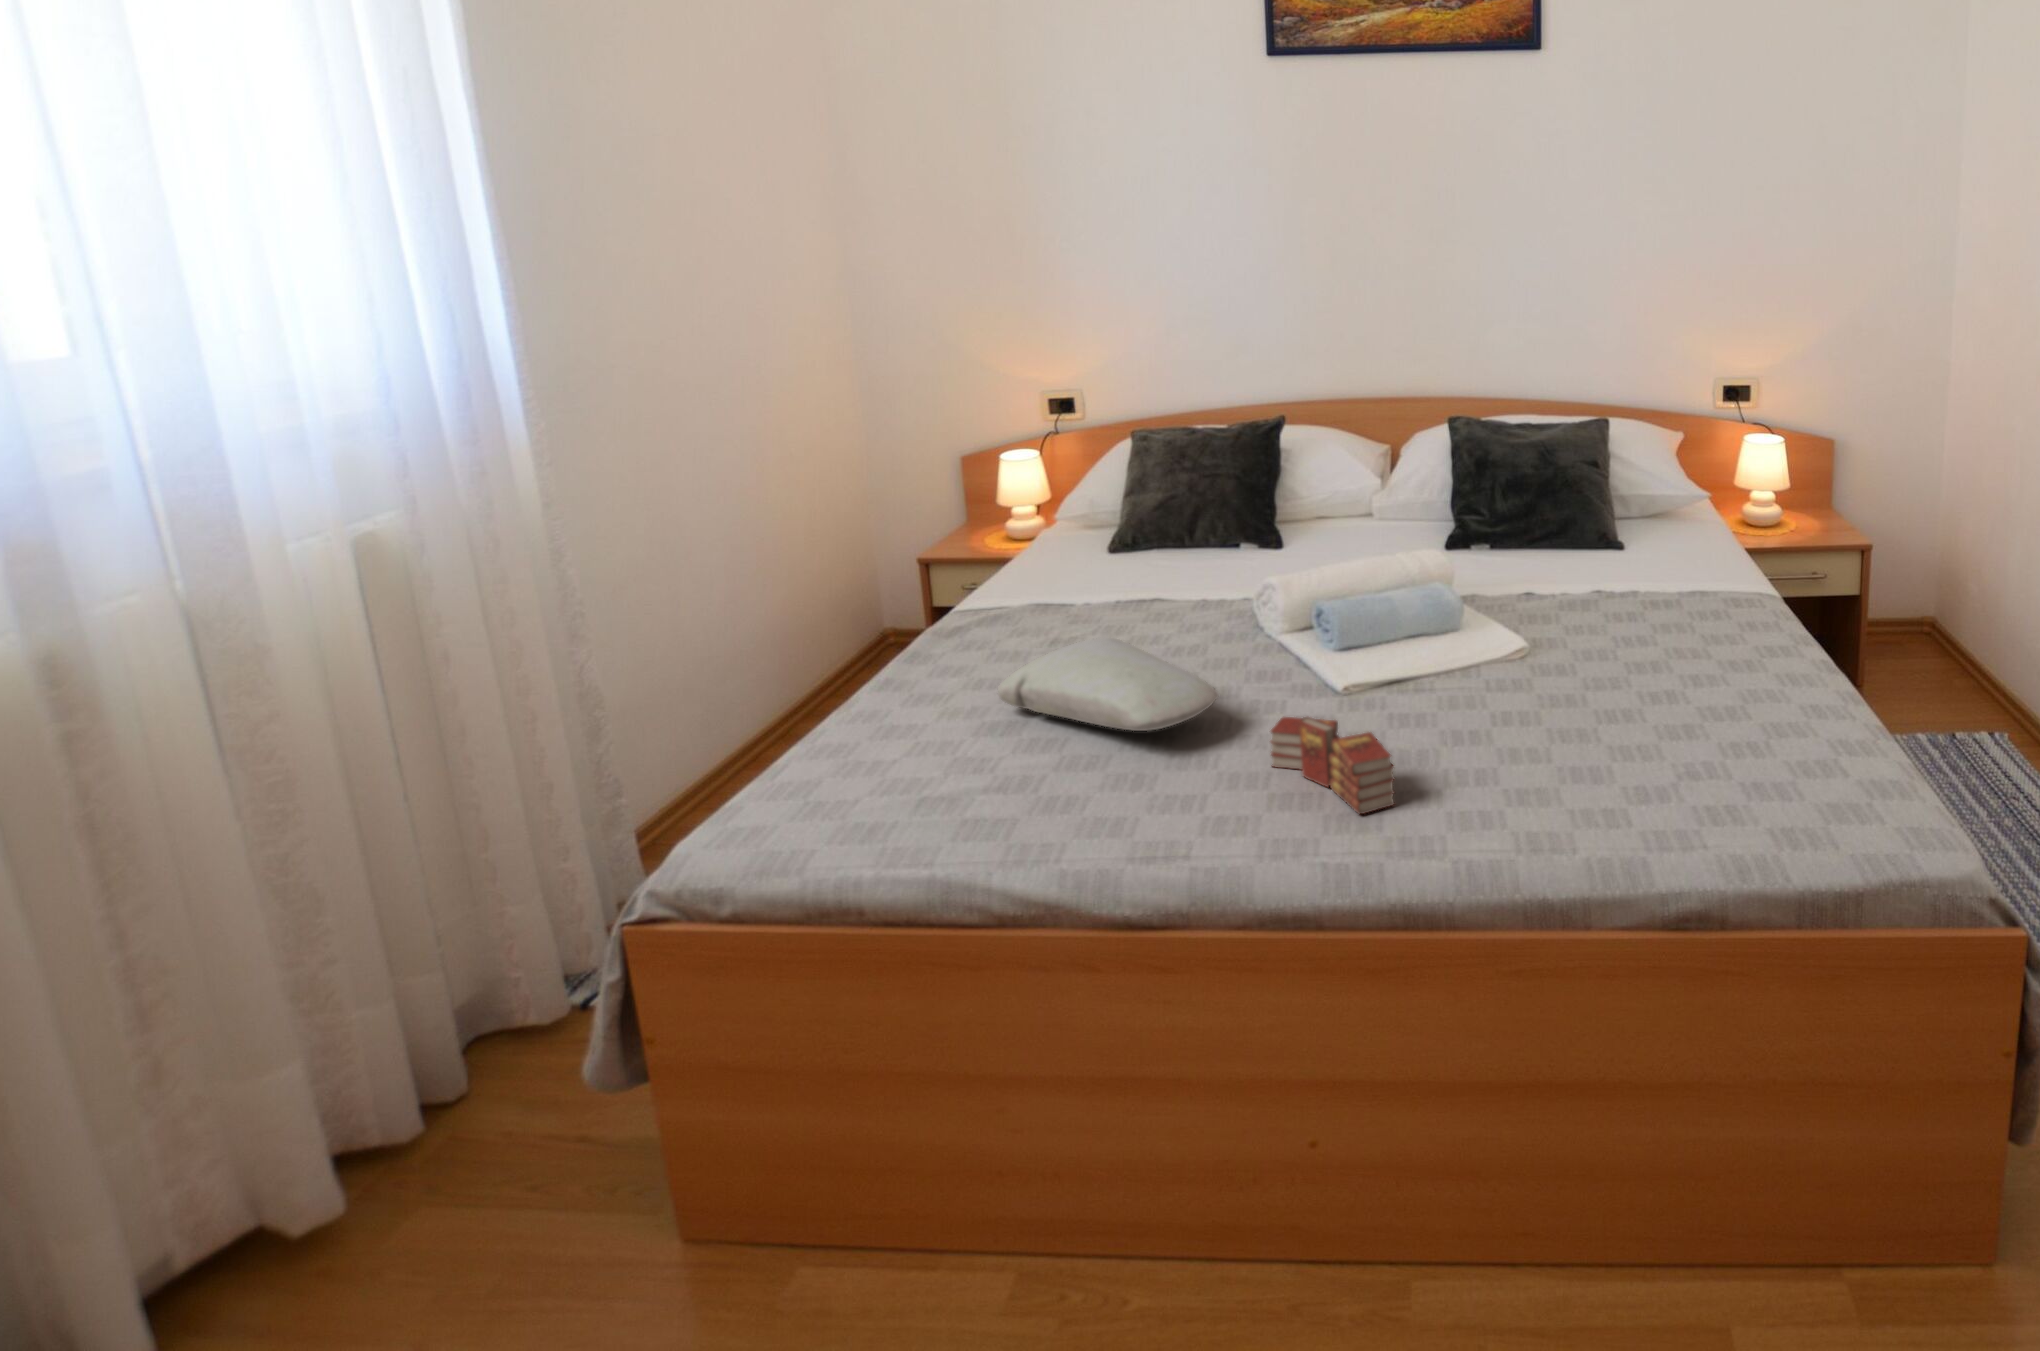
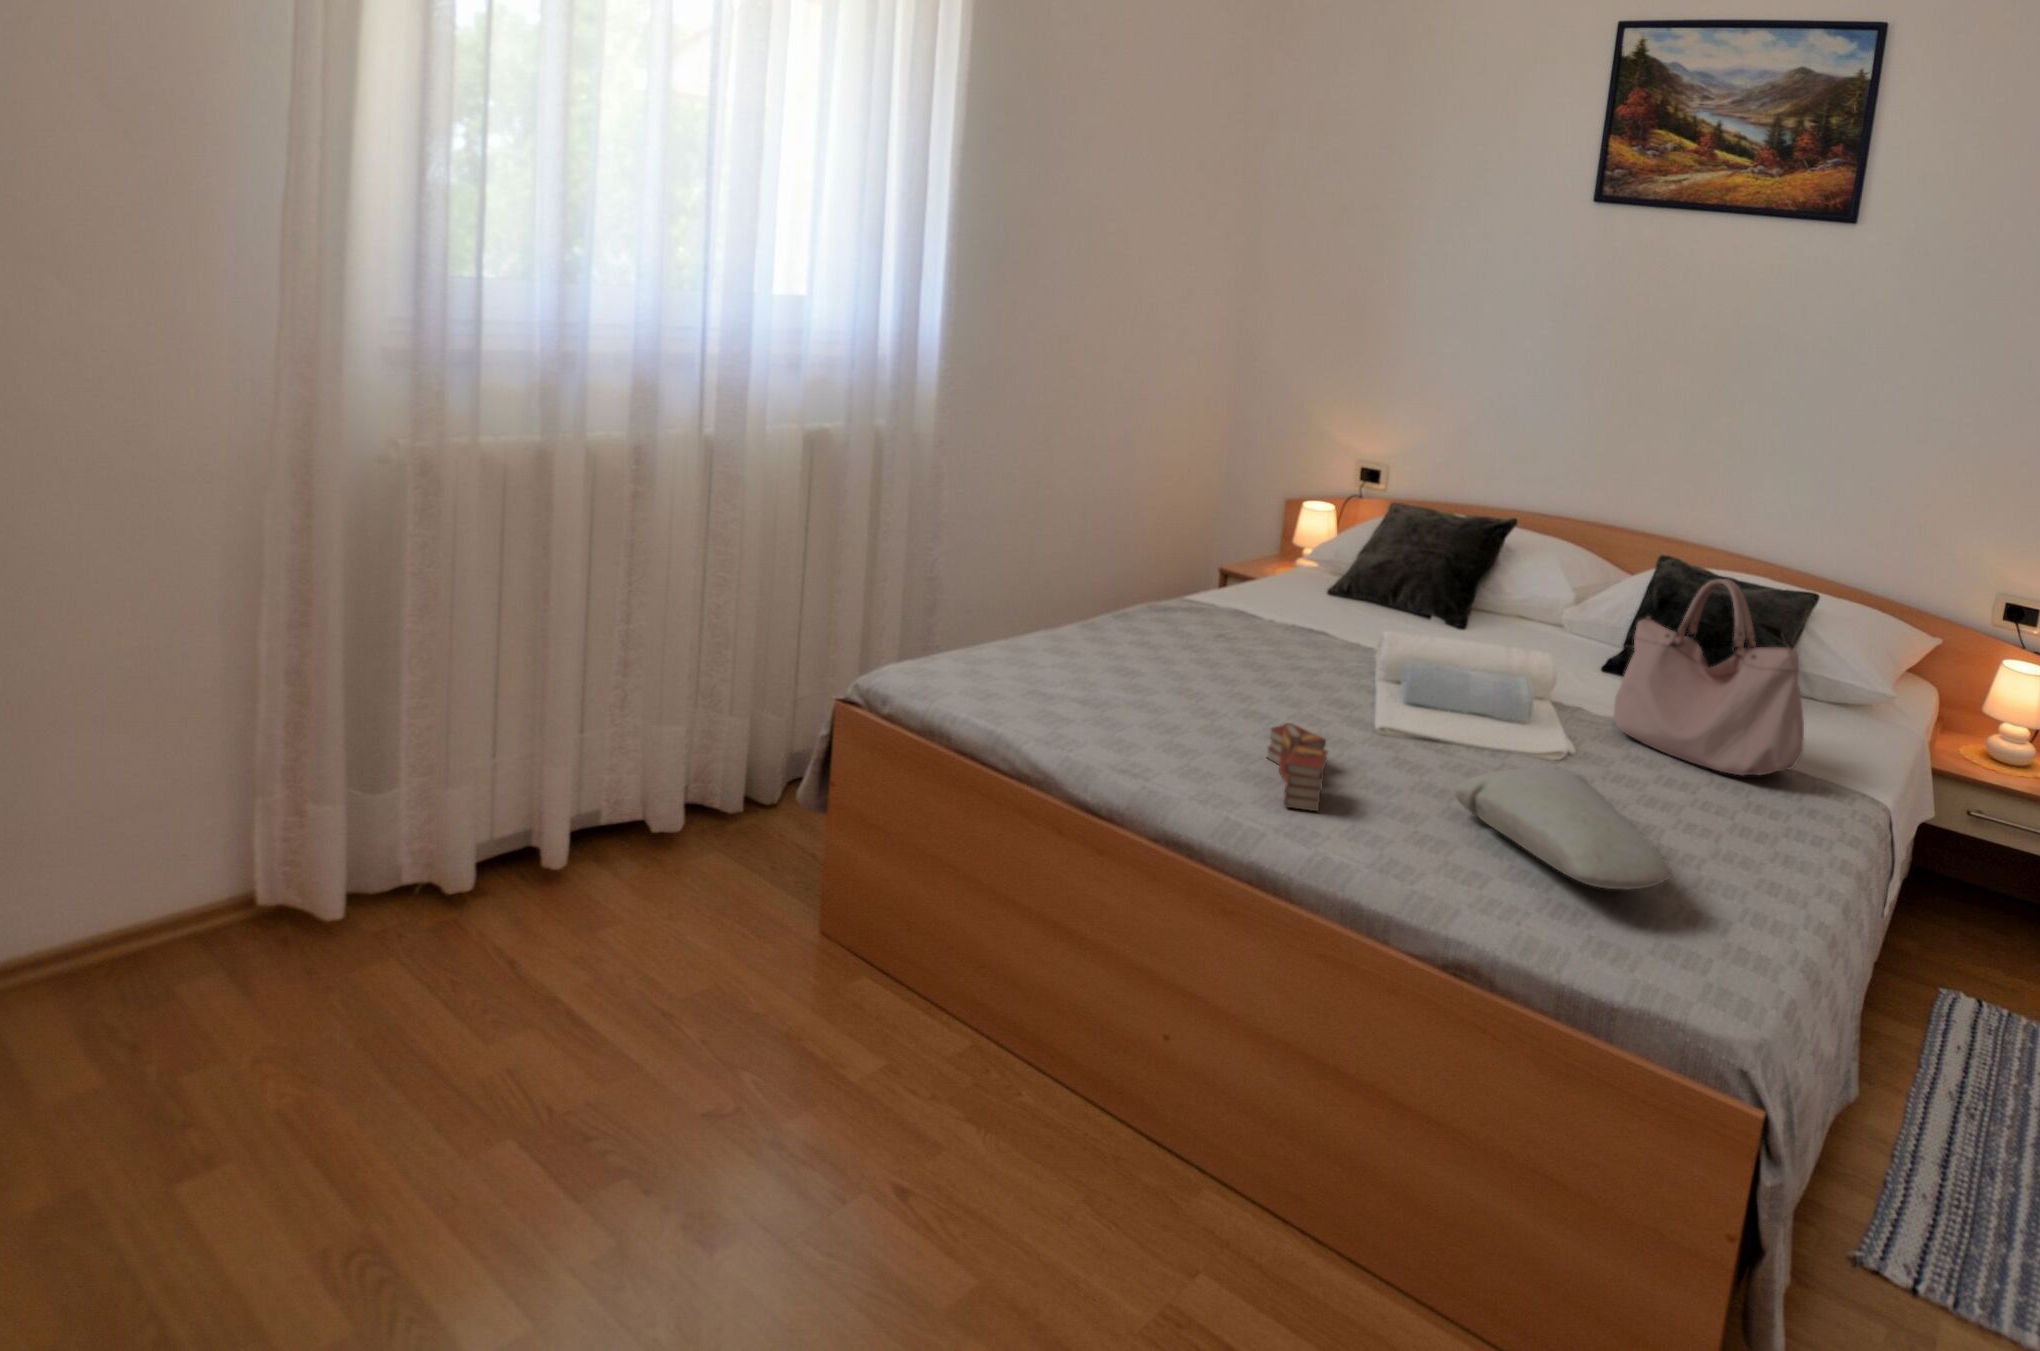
handbag: none [1513,423,1716,614] -> present [1613,579,1804,775]
pillow: present [998,638,1219,731] -> present [1455,768,1672,889]

